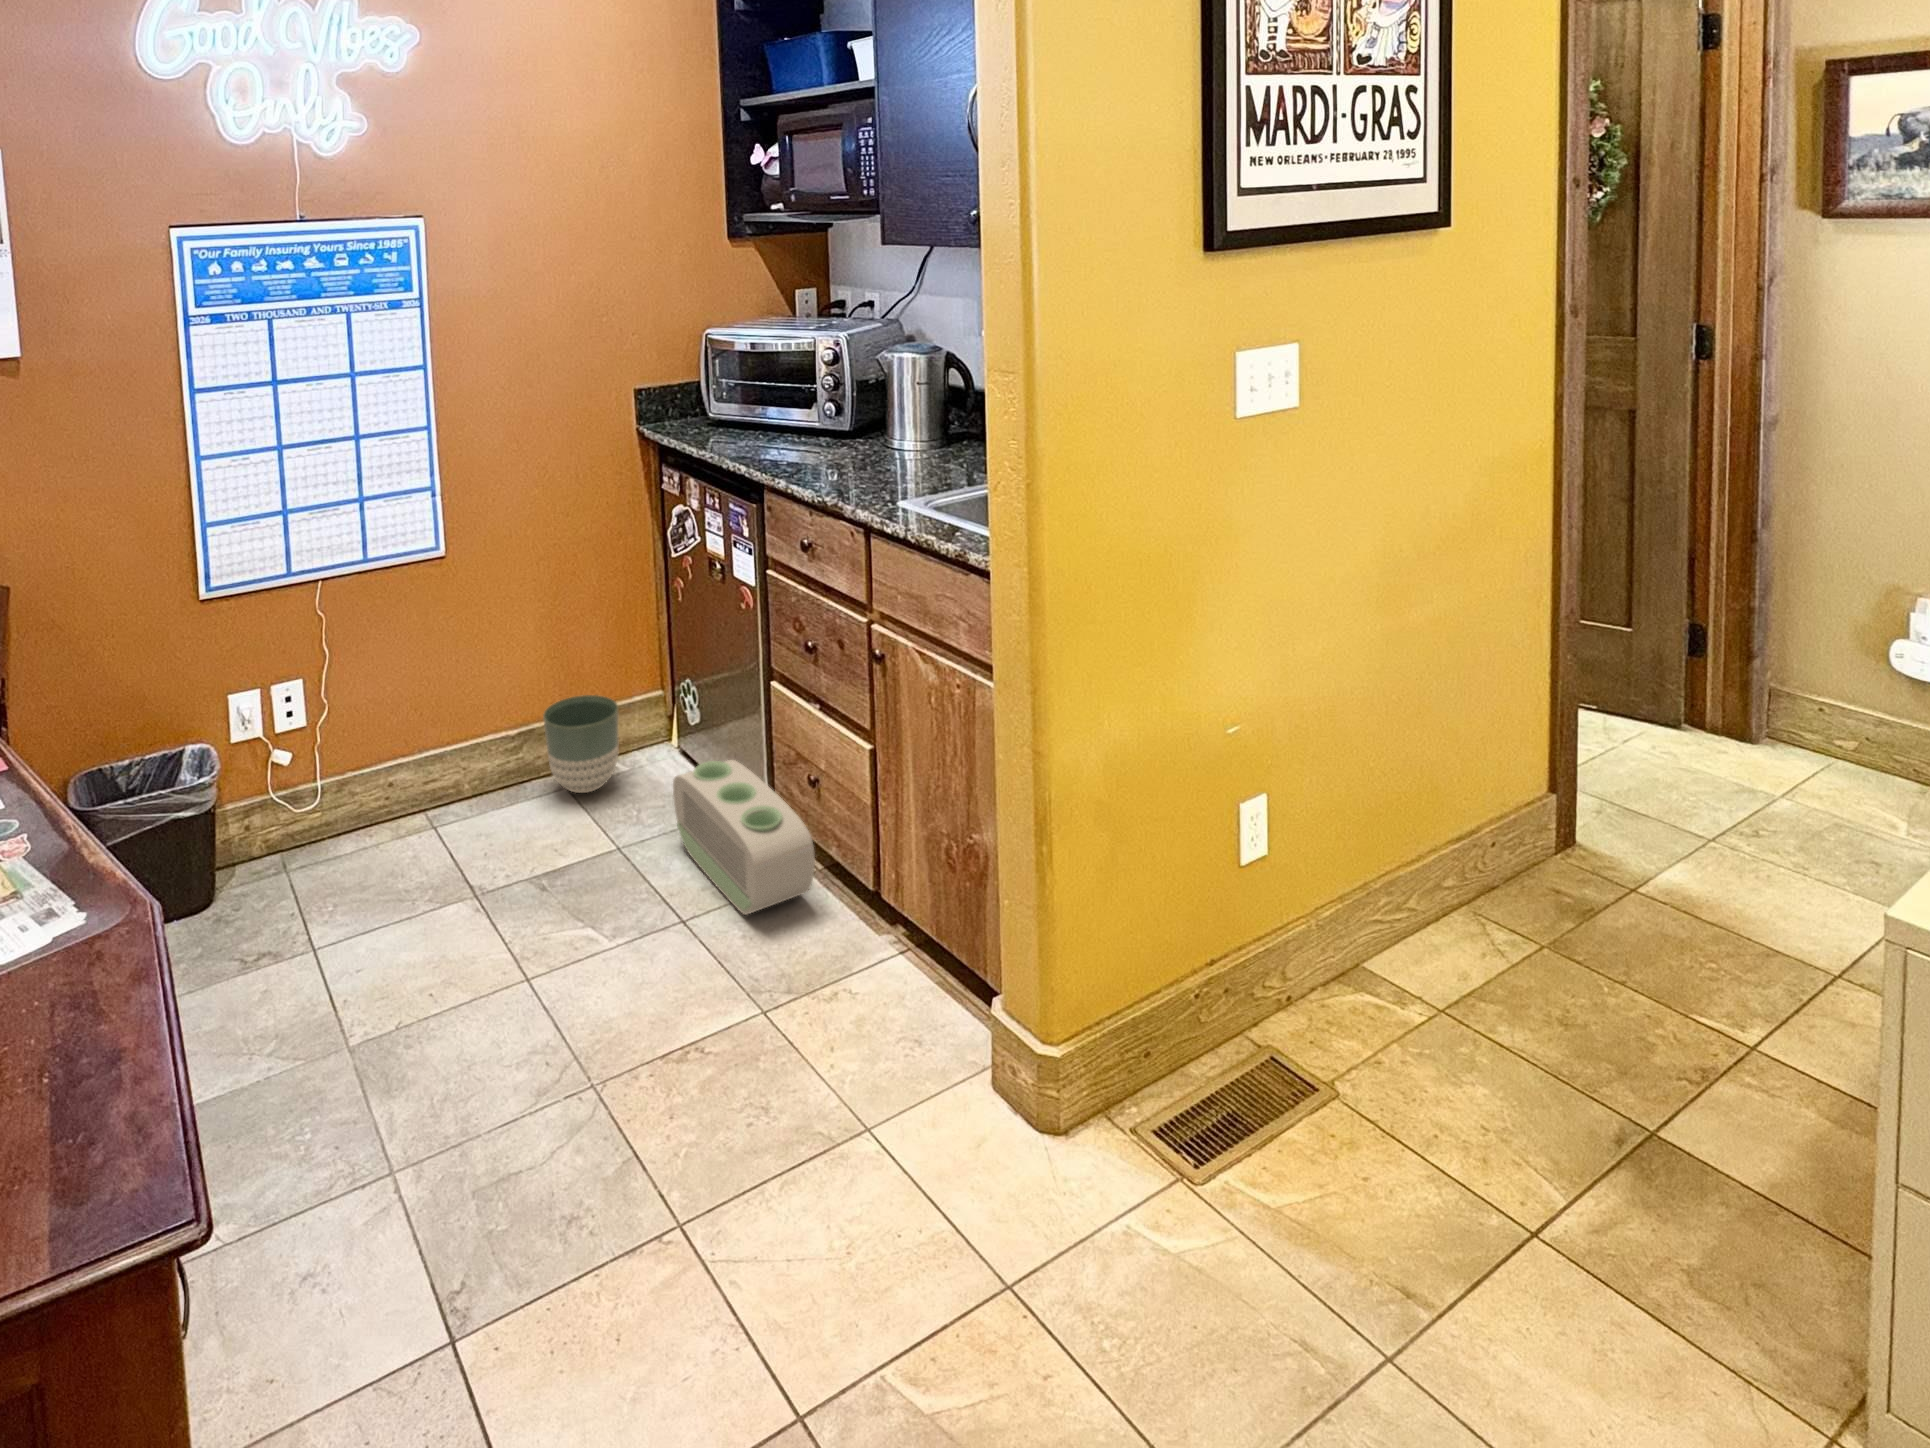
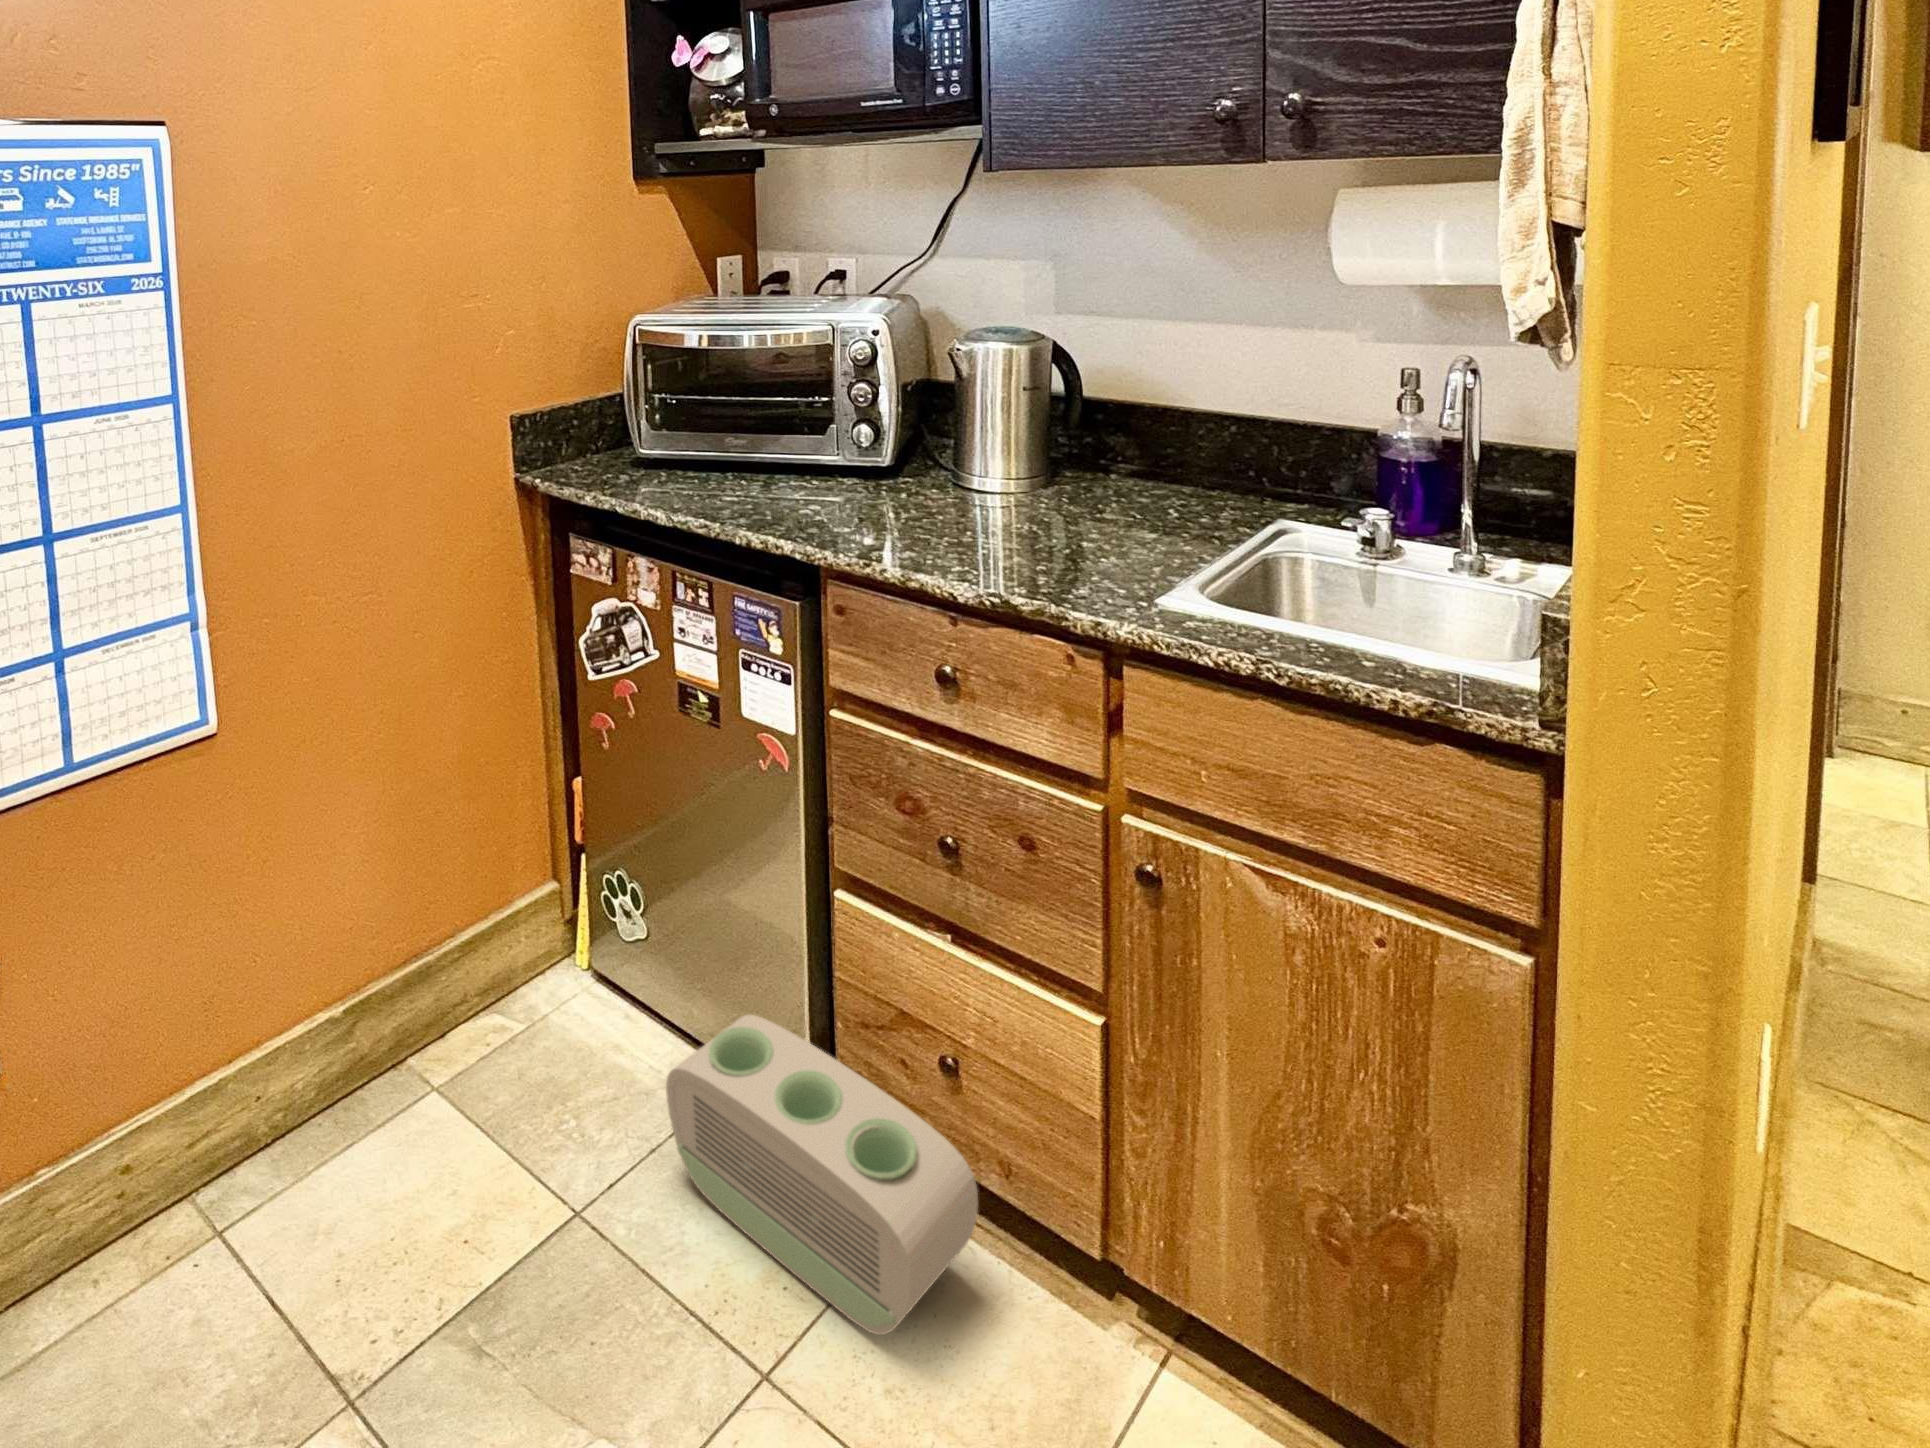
planter: present [543,695,619,793] -> none [398,918,524,1097]

